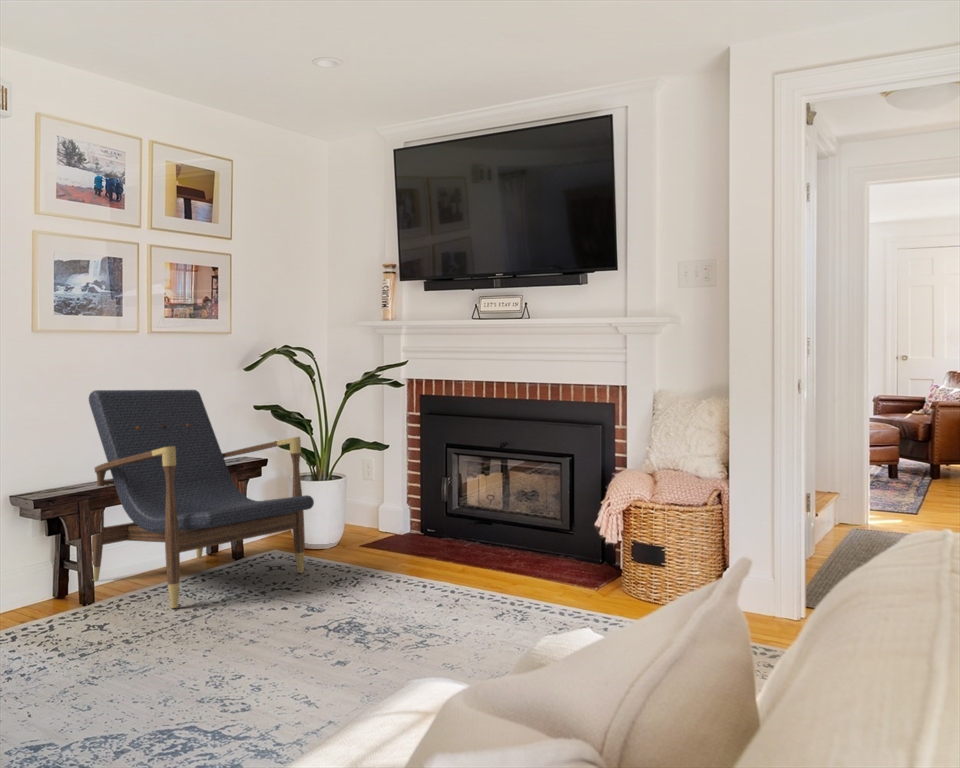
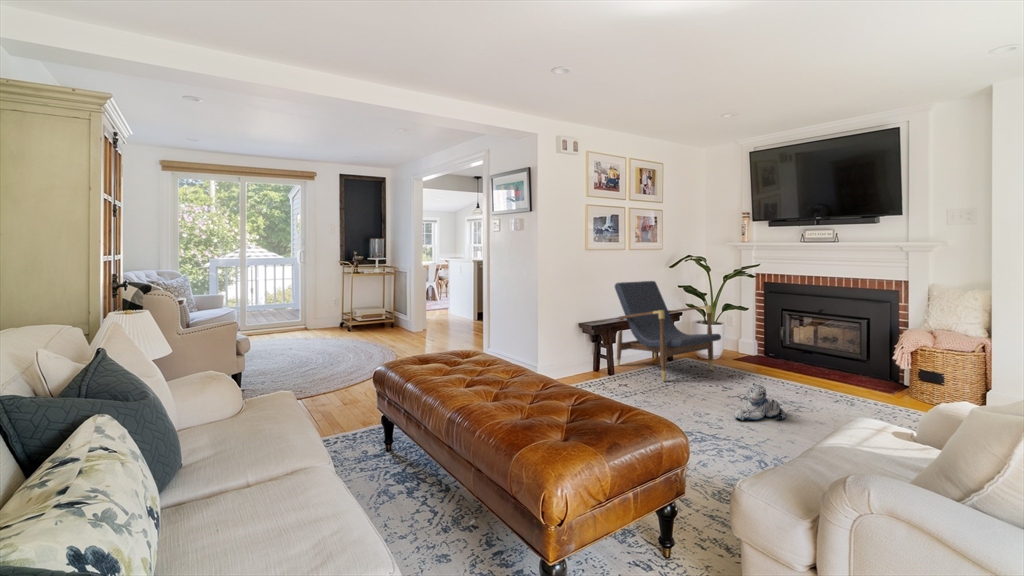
plush toy: none [265,596,385,686] -> present [734,383,786,421]

